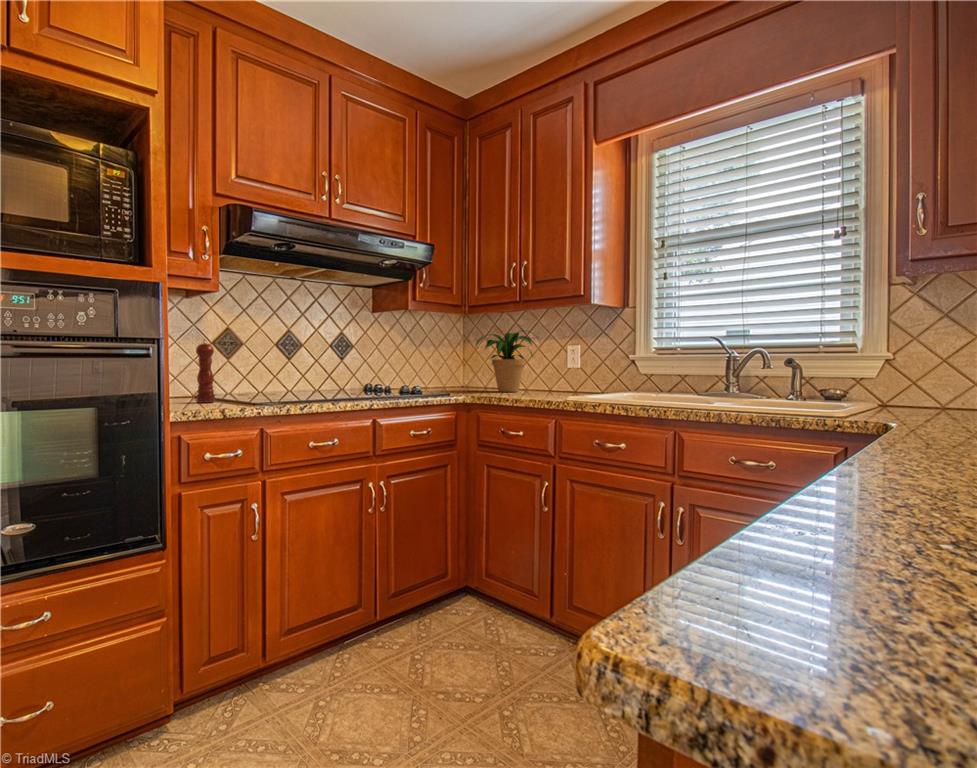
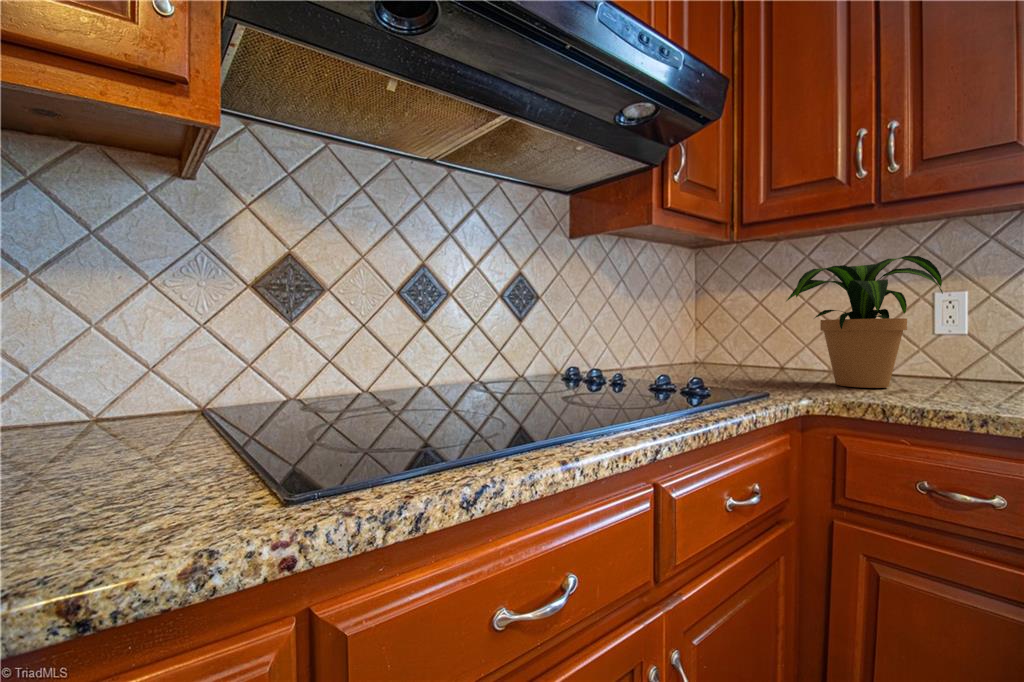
pepper mill: present [196,339,215,403] -> none [80,253,158,478]

